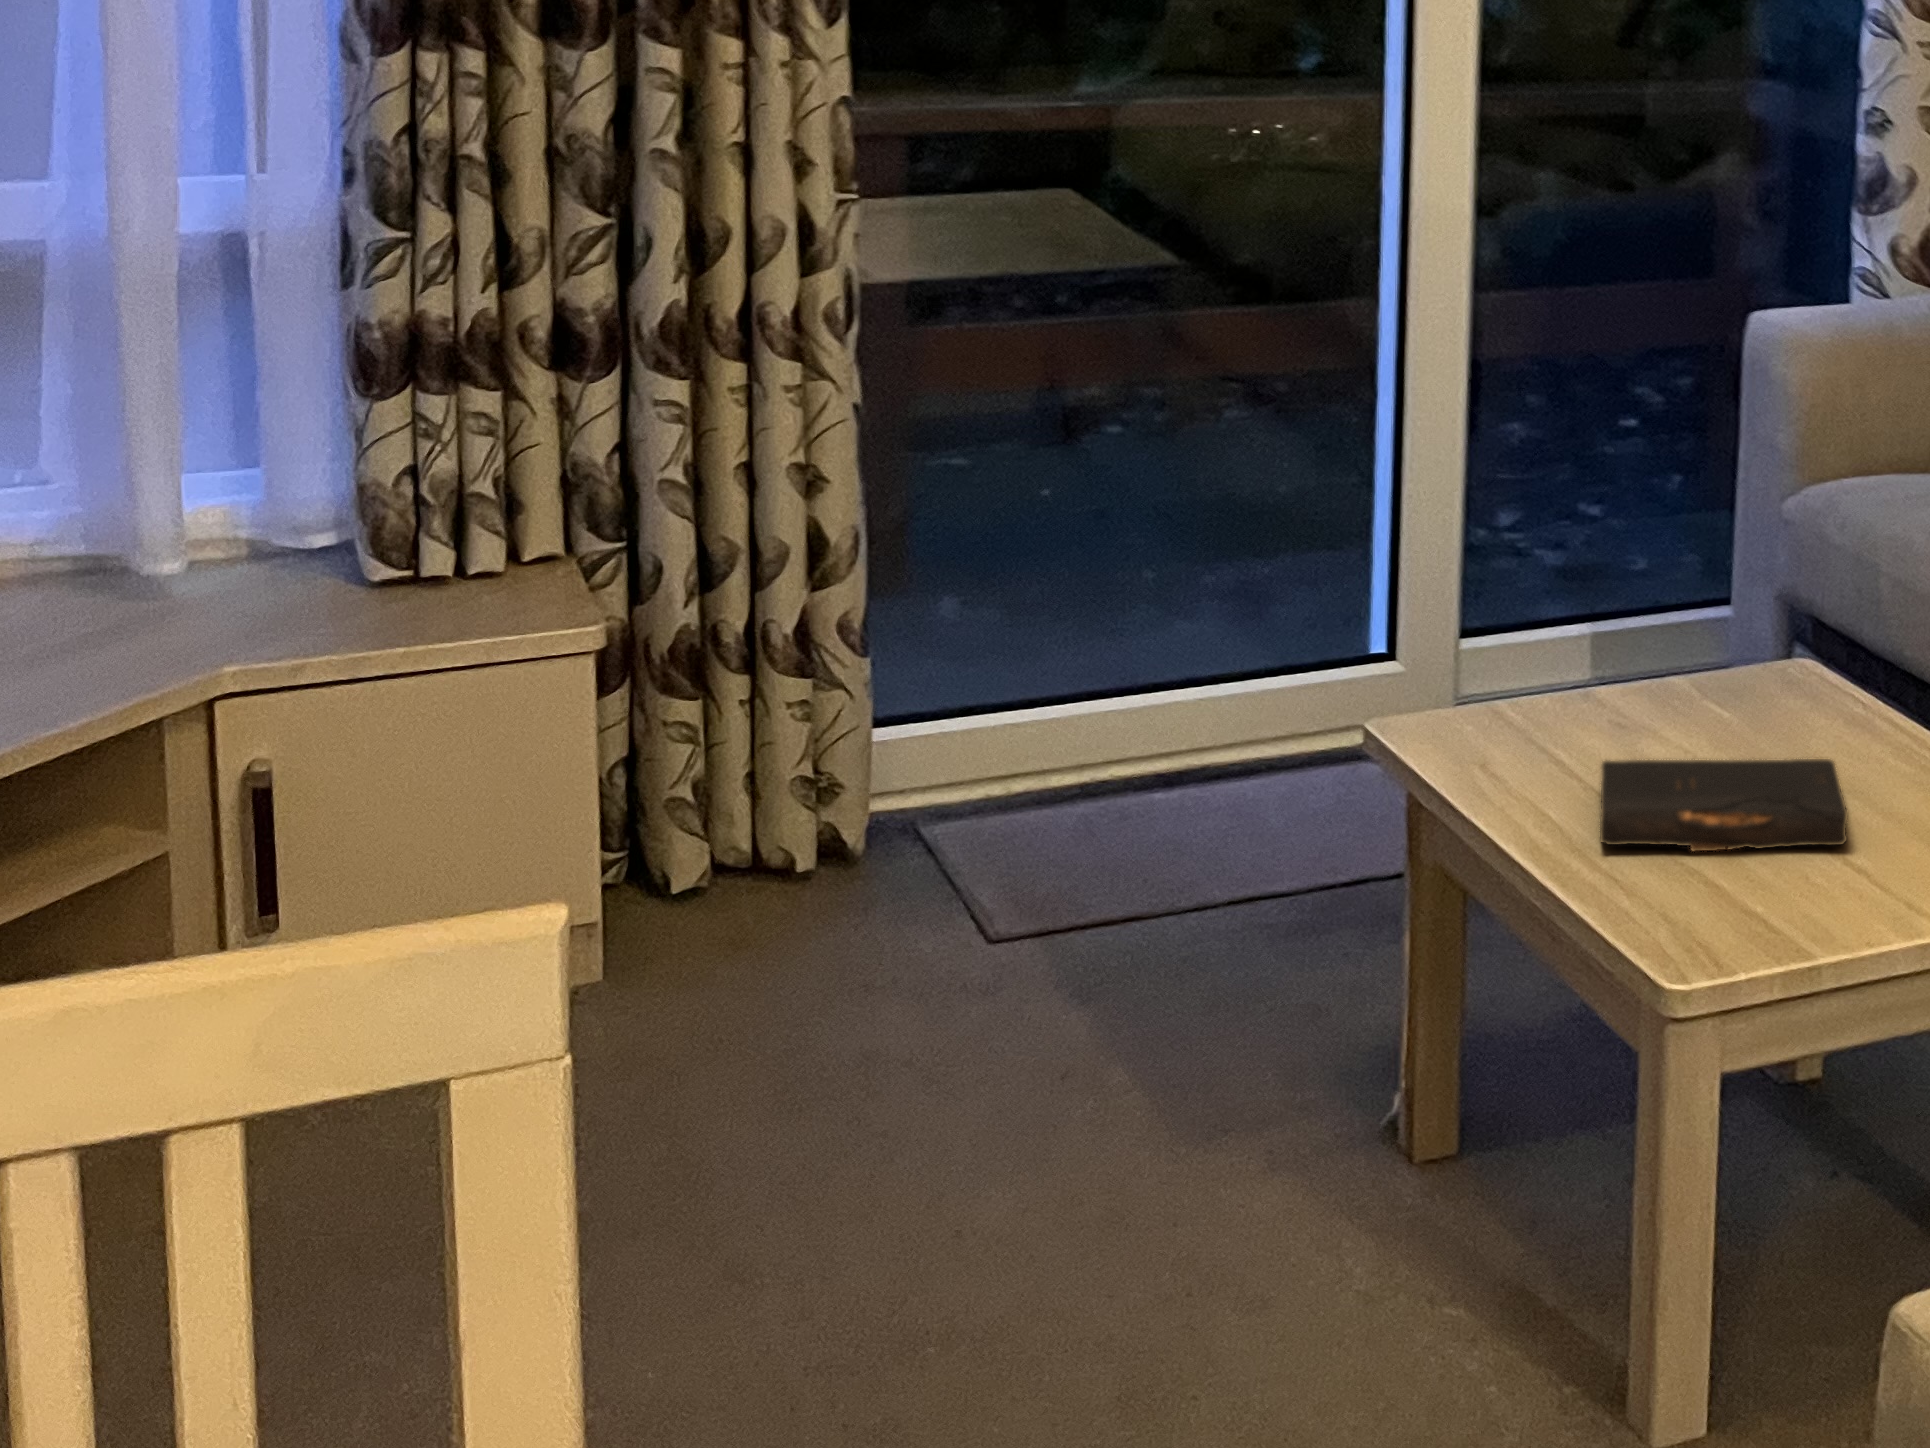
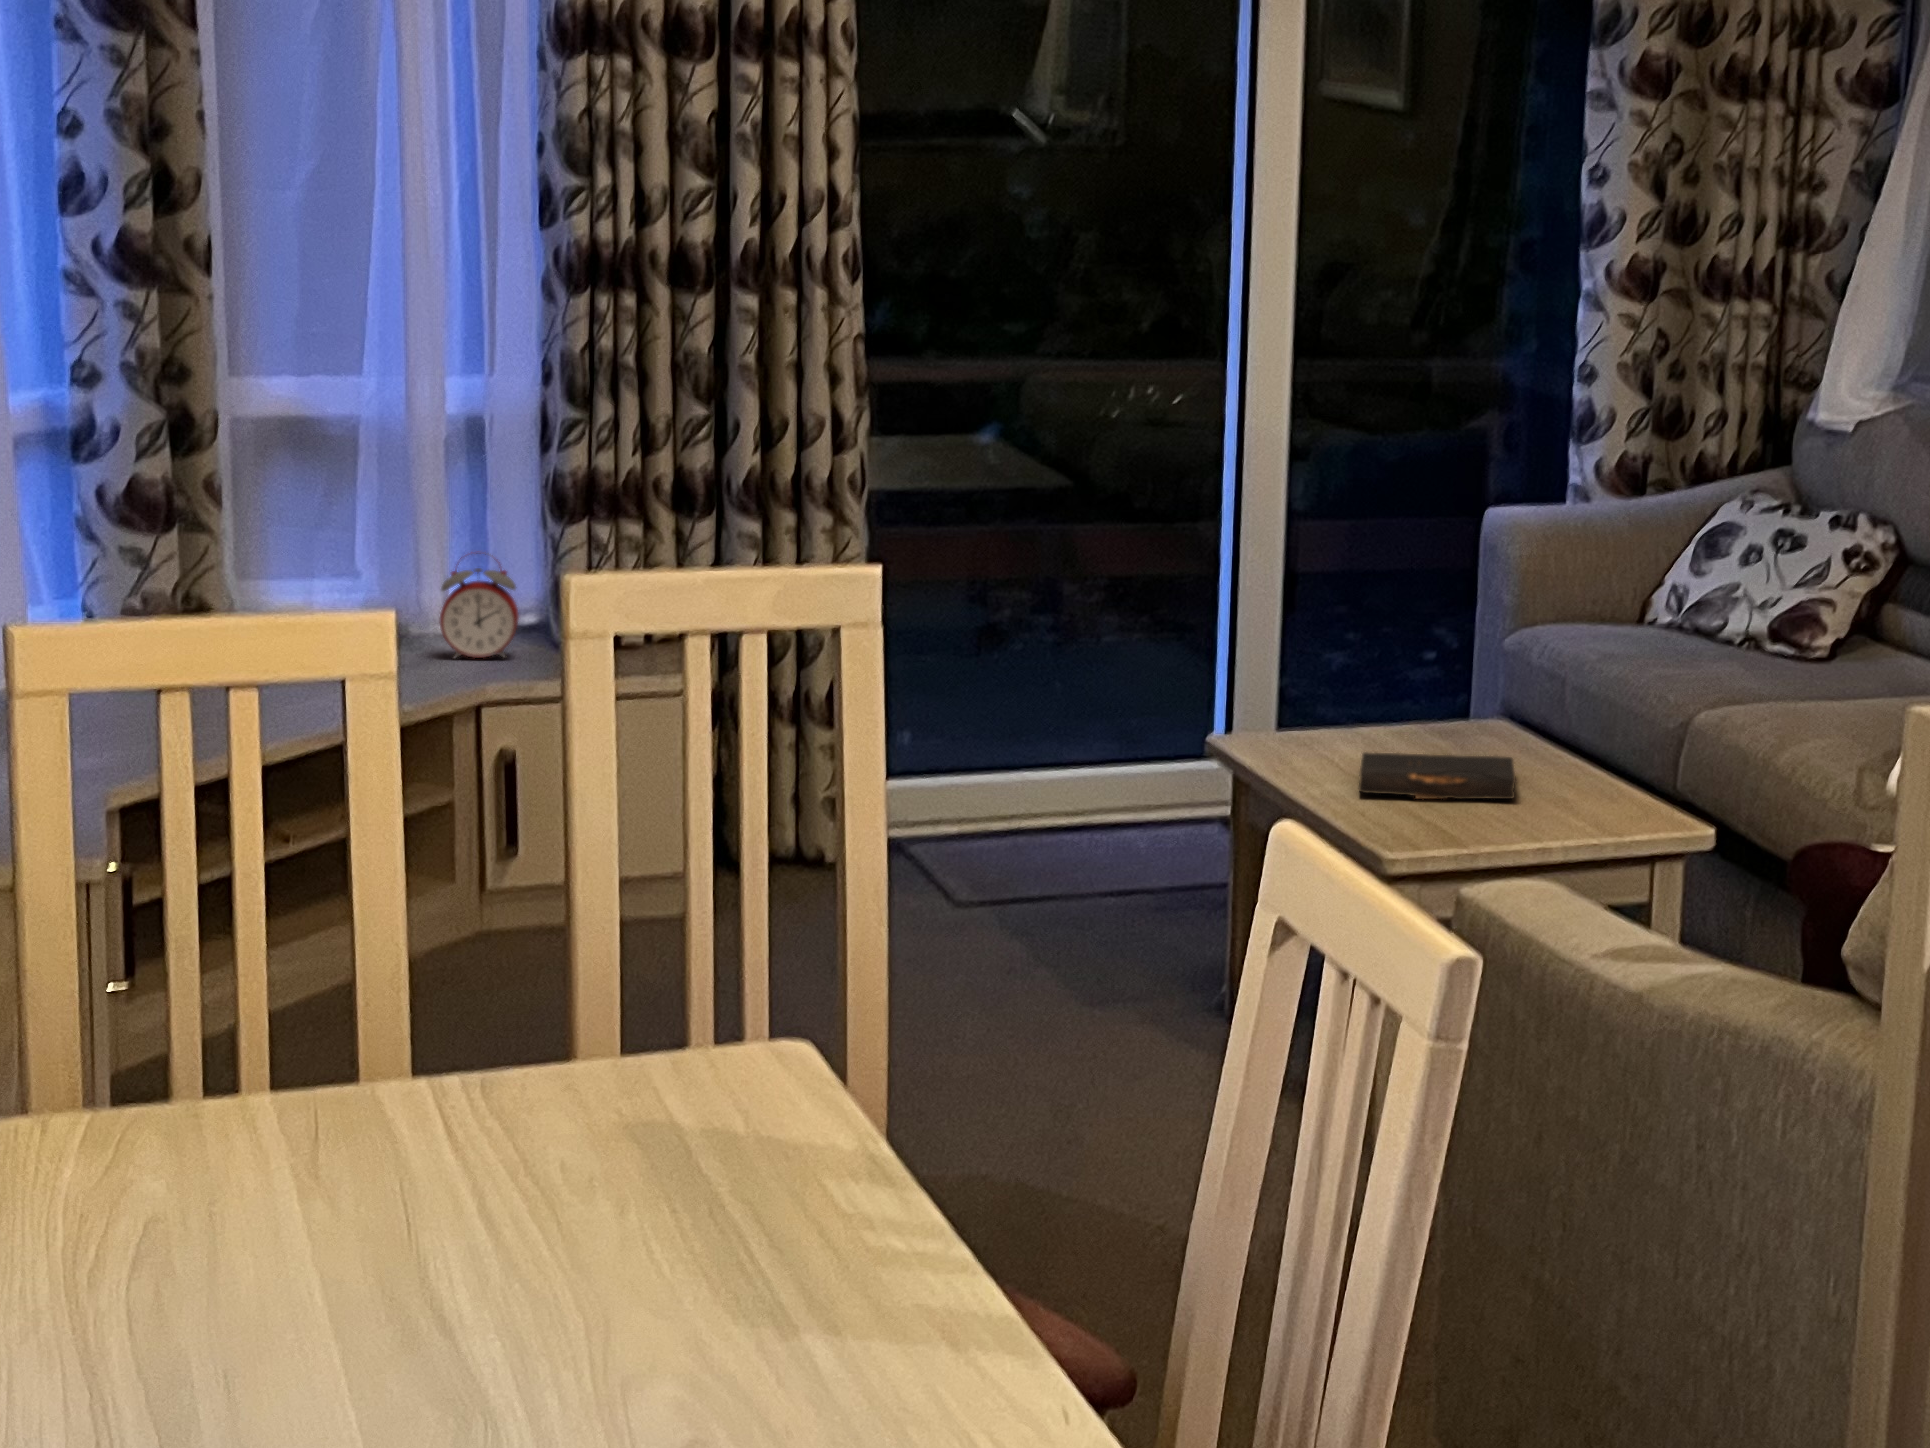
alarm clock: none [163,448,298,614] -> present [440,553,519,658]

